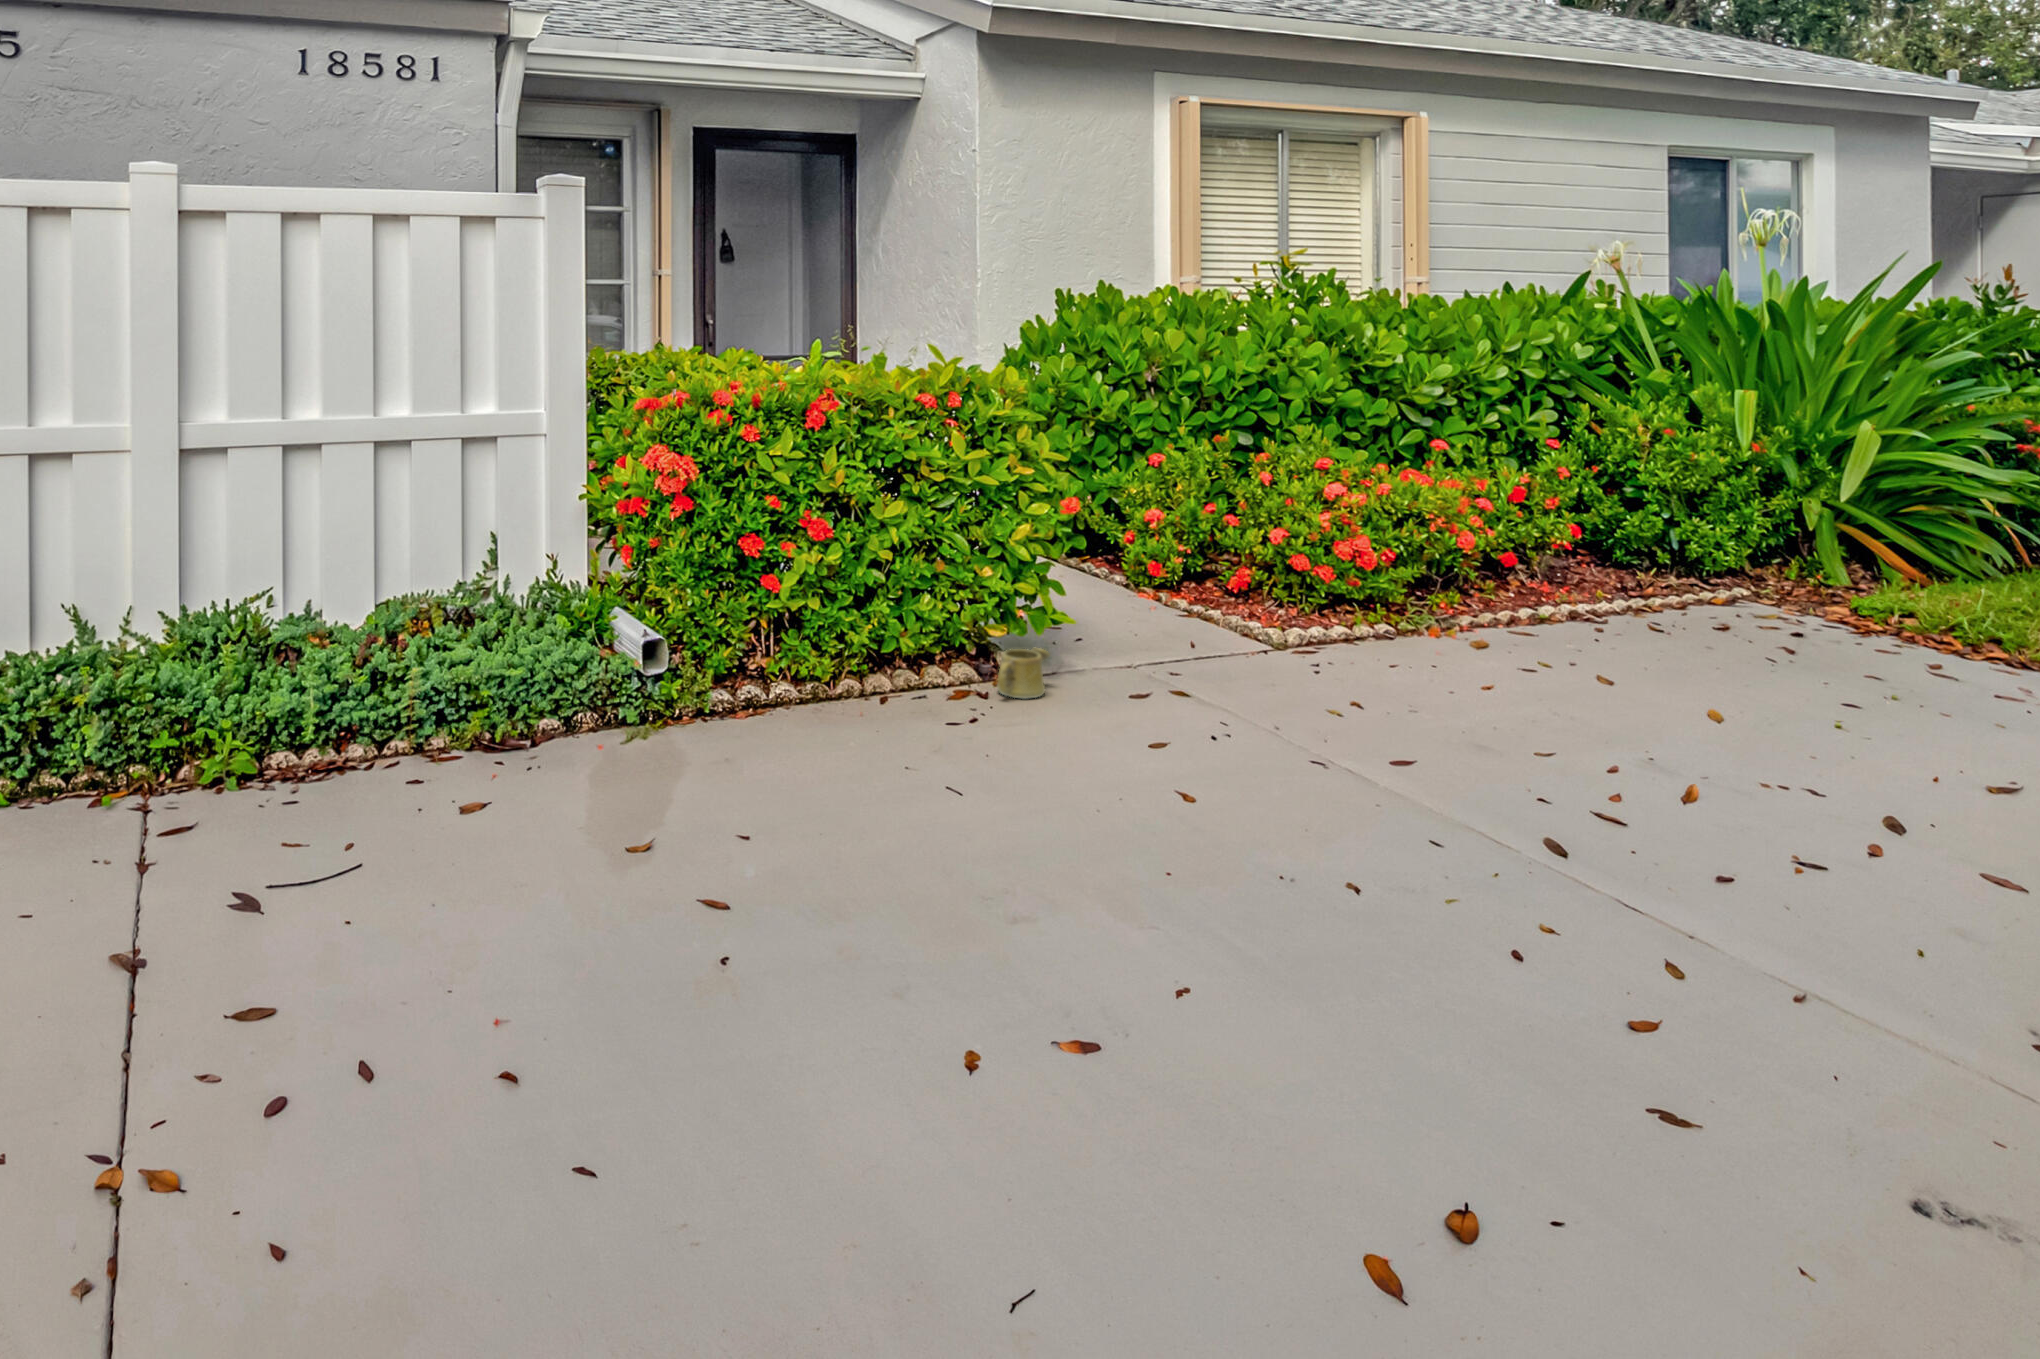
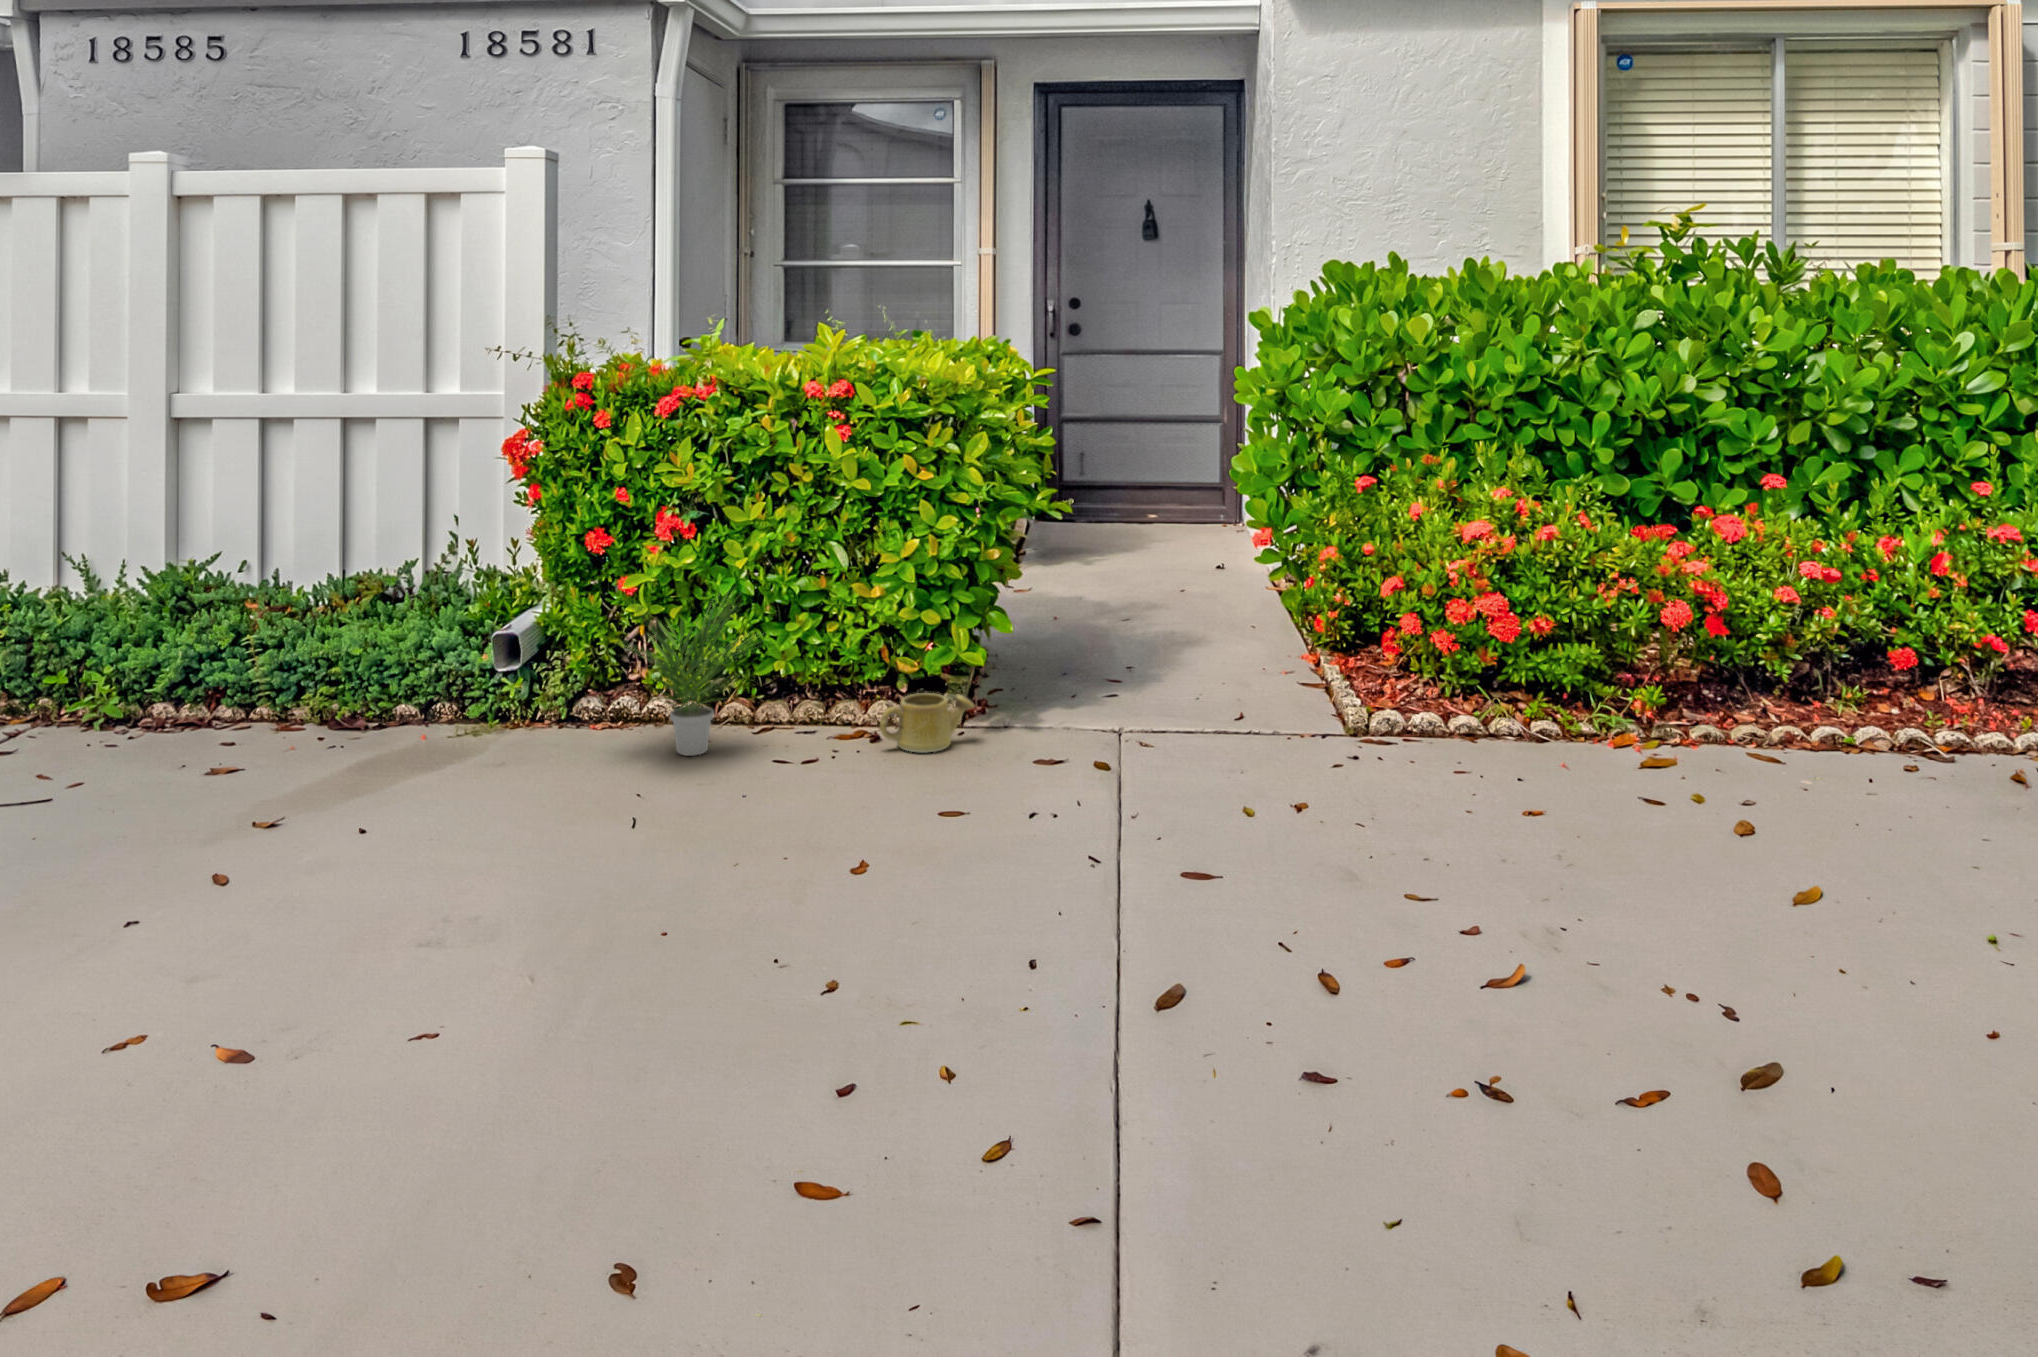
potted plant: none [796,570,920,726] -> present [629,592,762,756]

